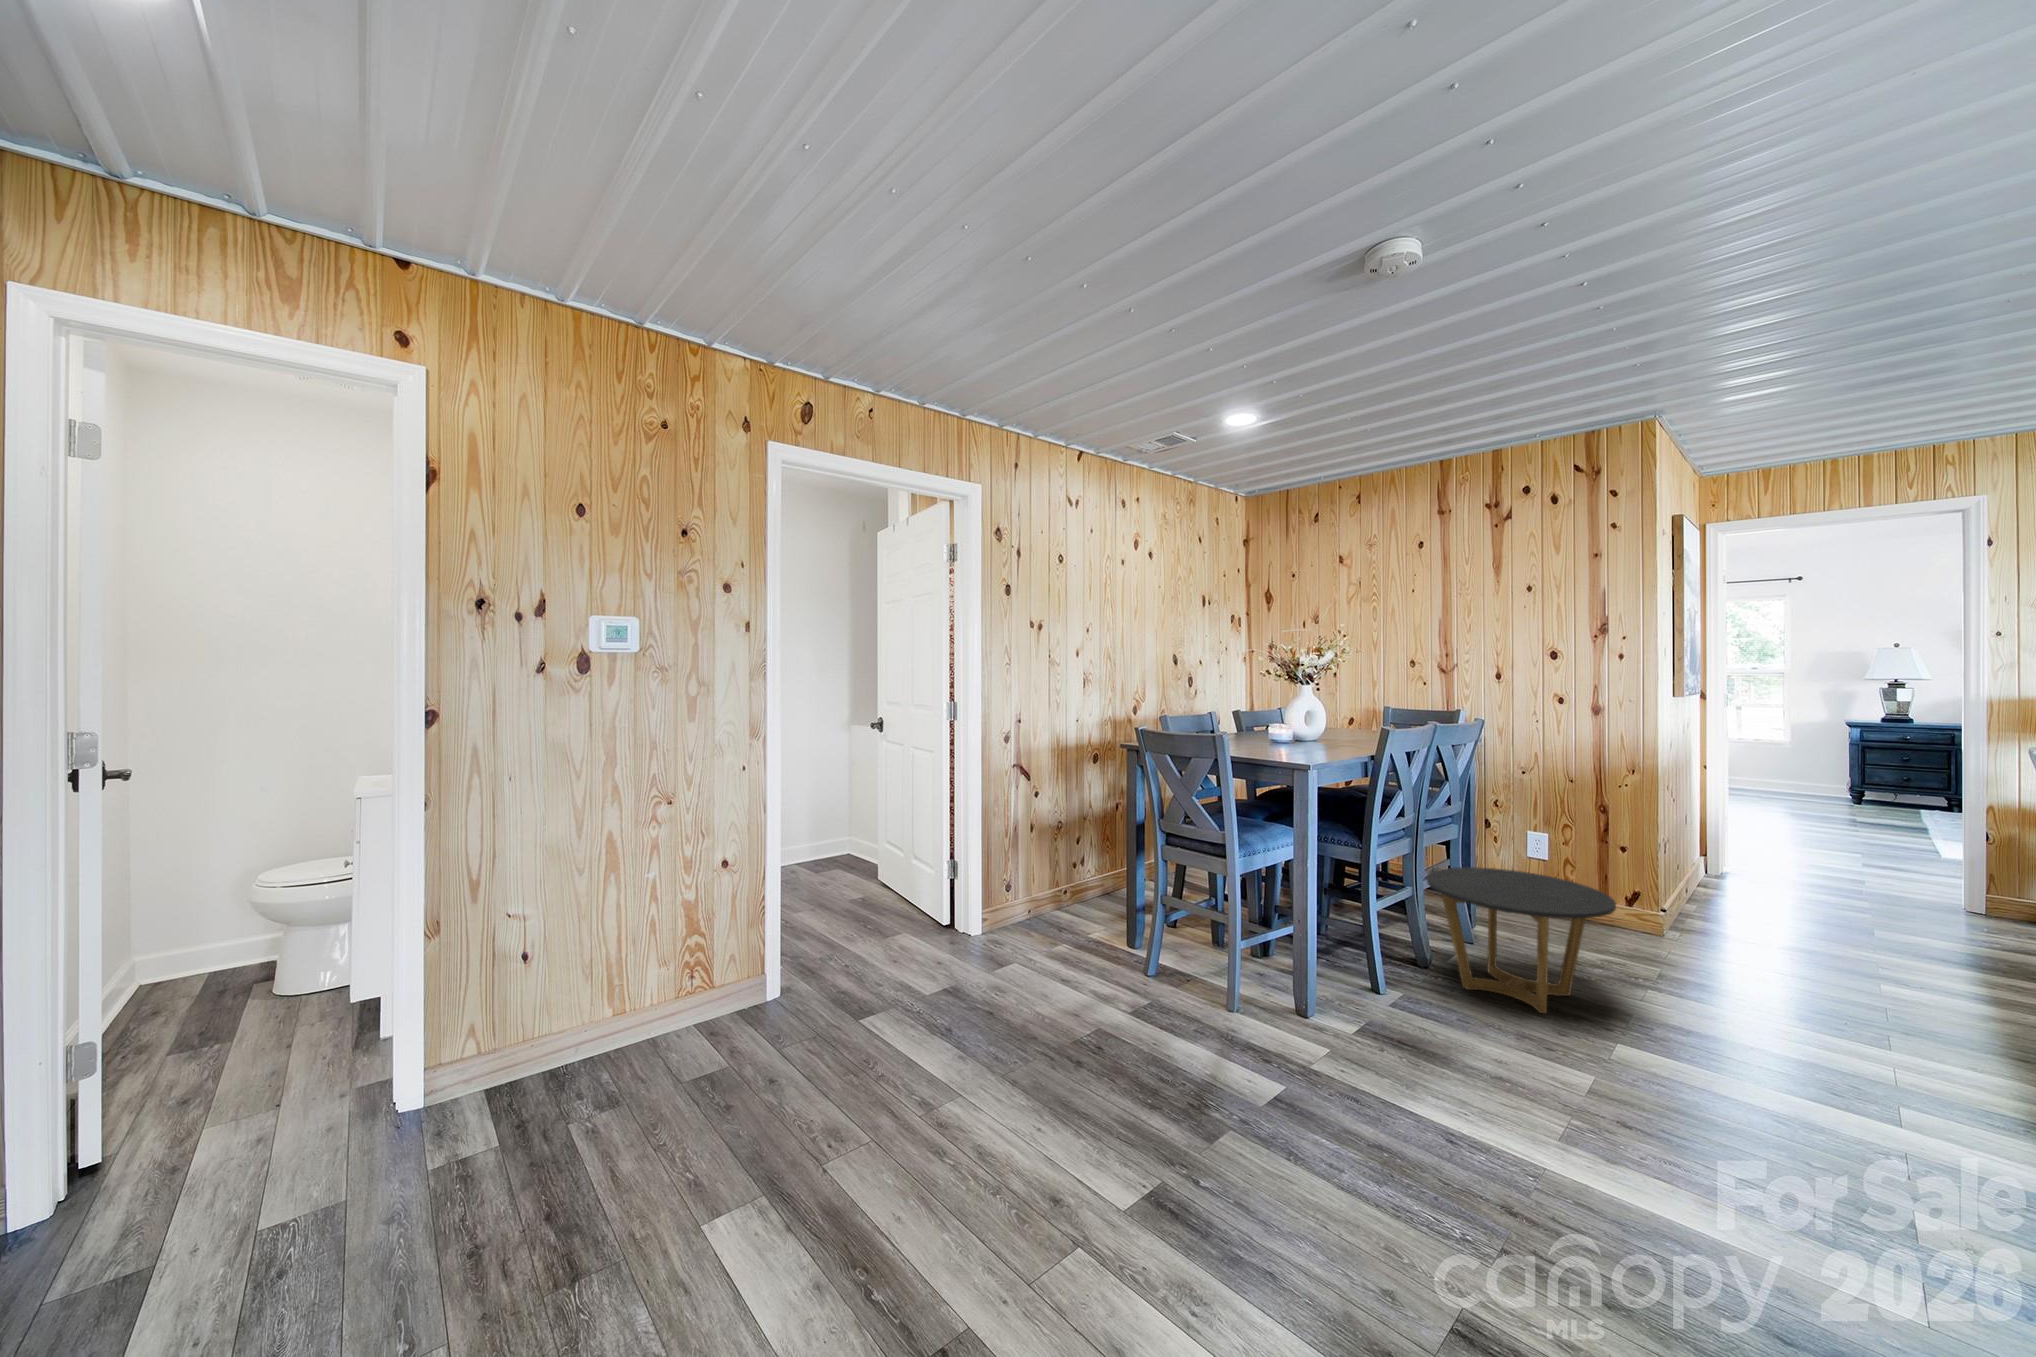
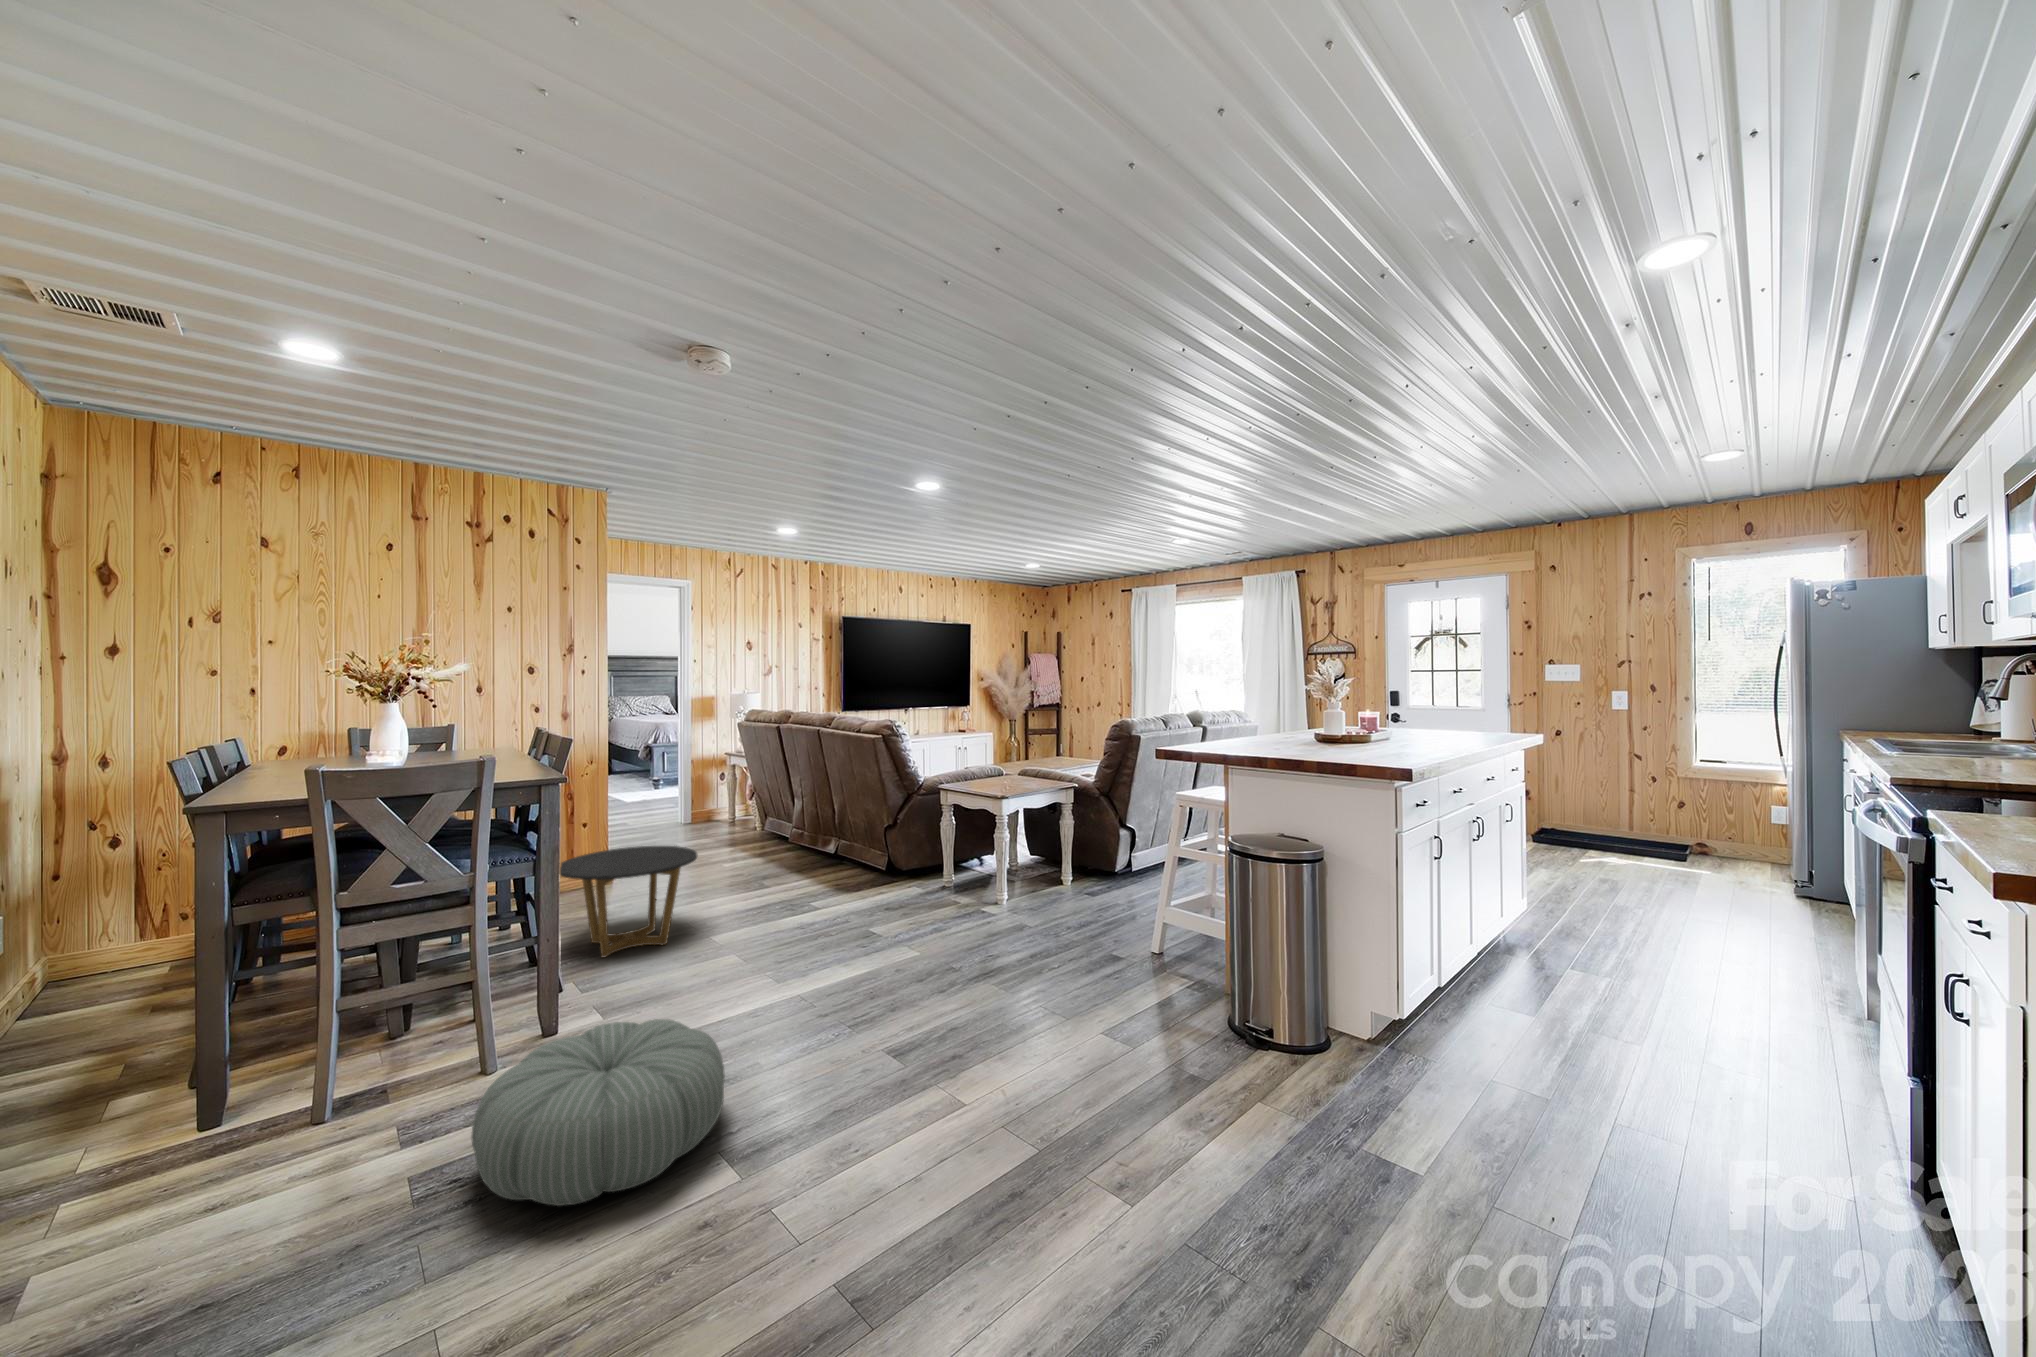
pouf: none [1042,985,1254,1153] -> present [472,1019,725,1206]

